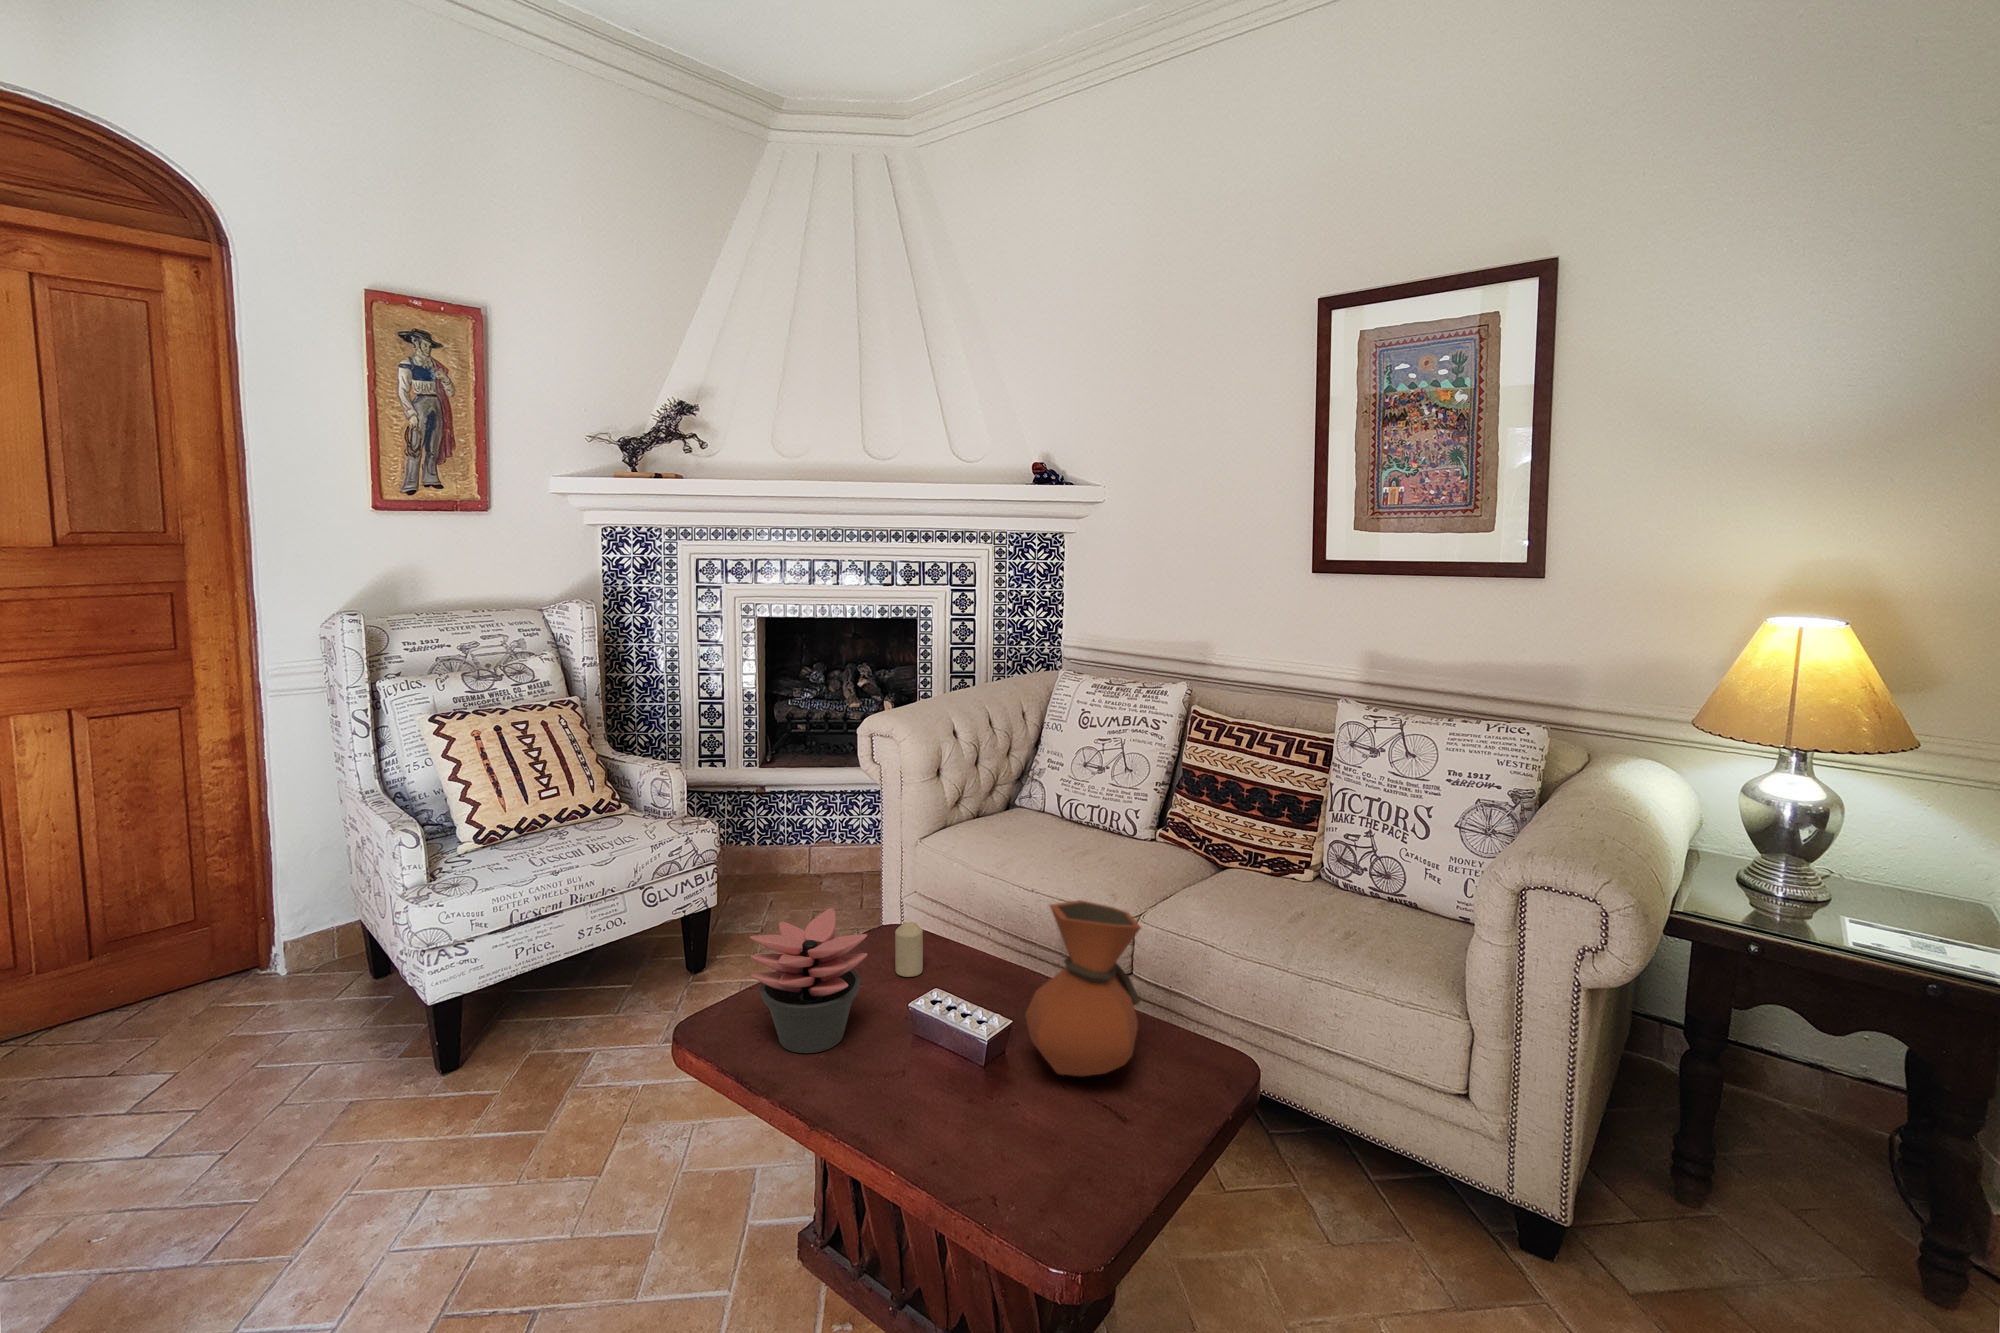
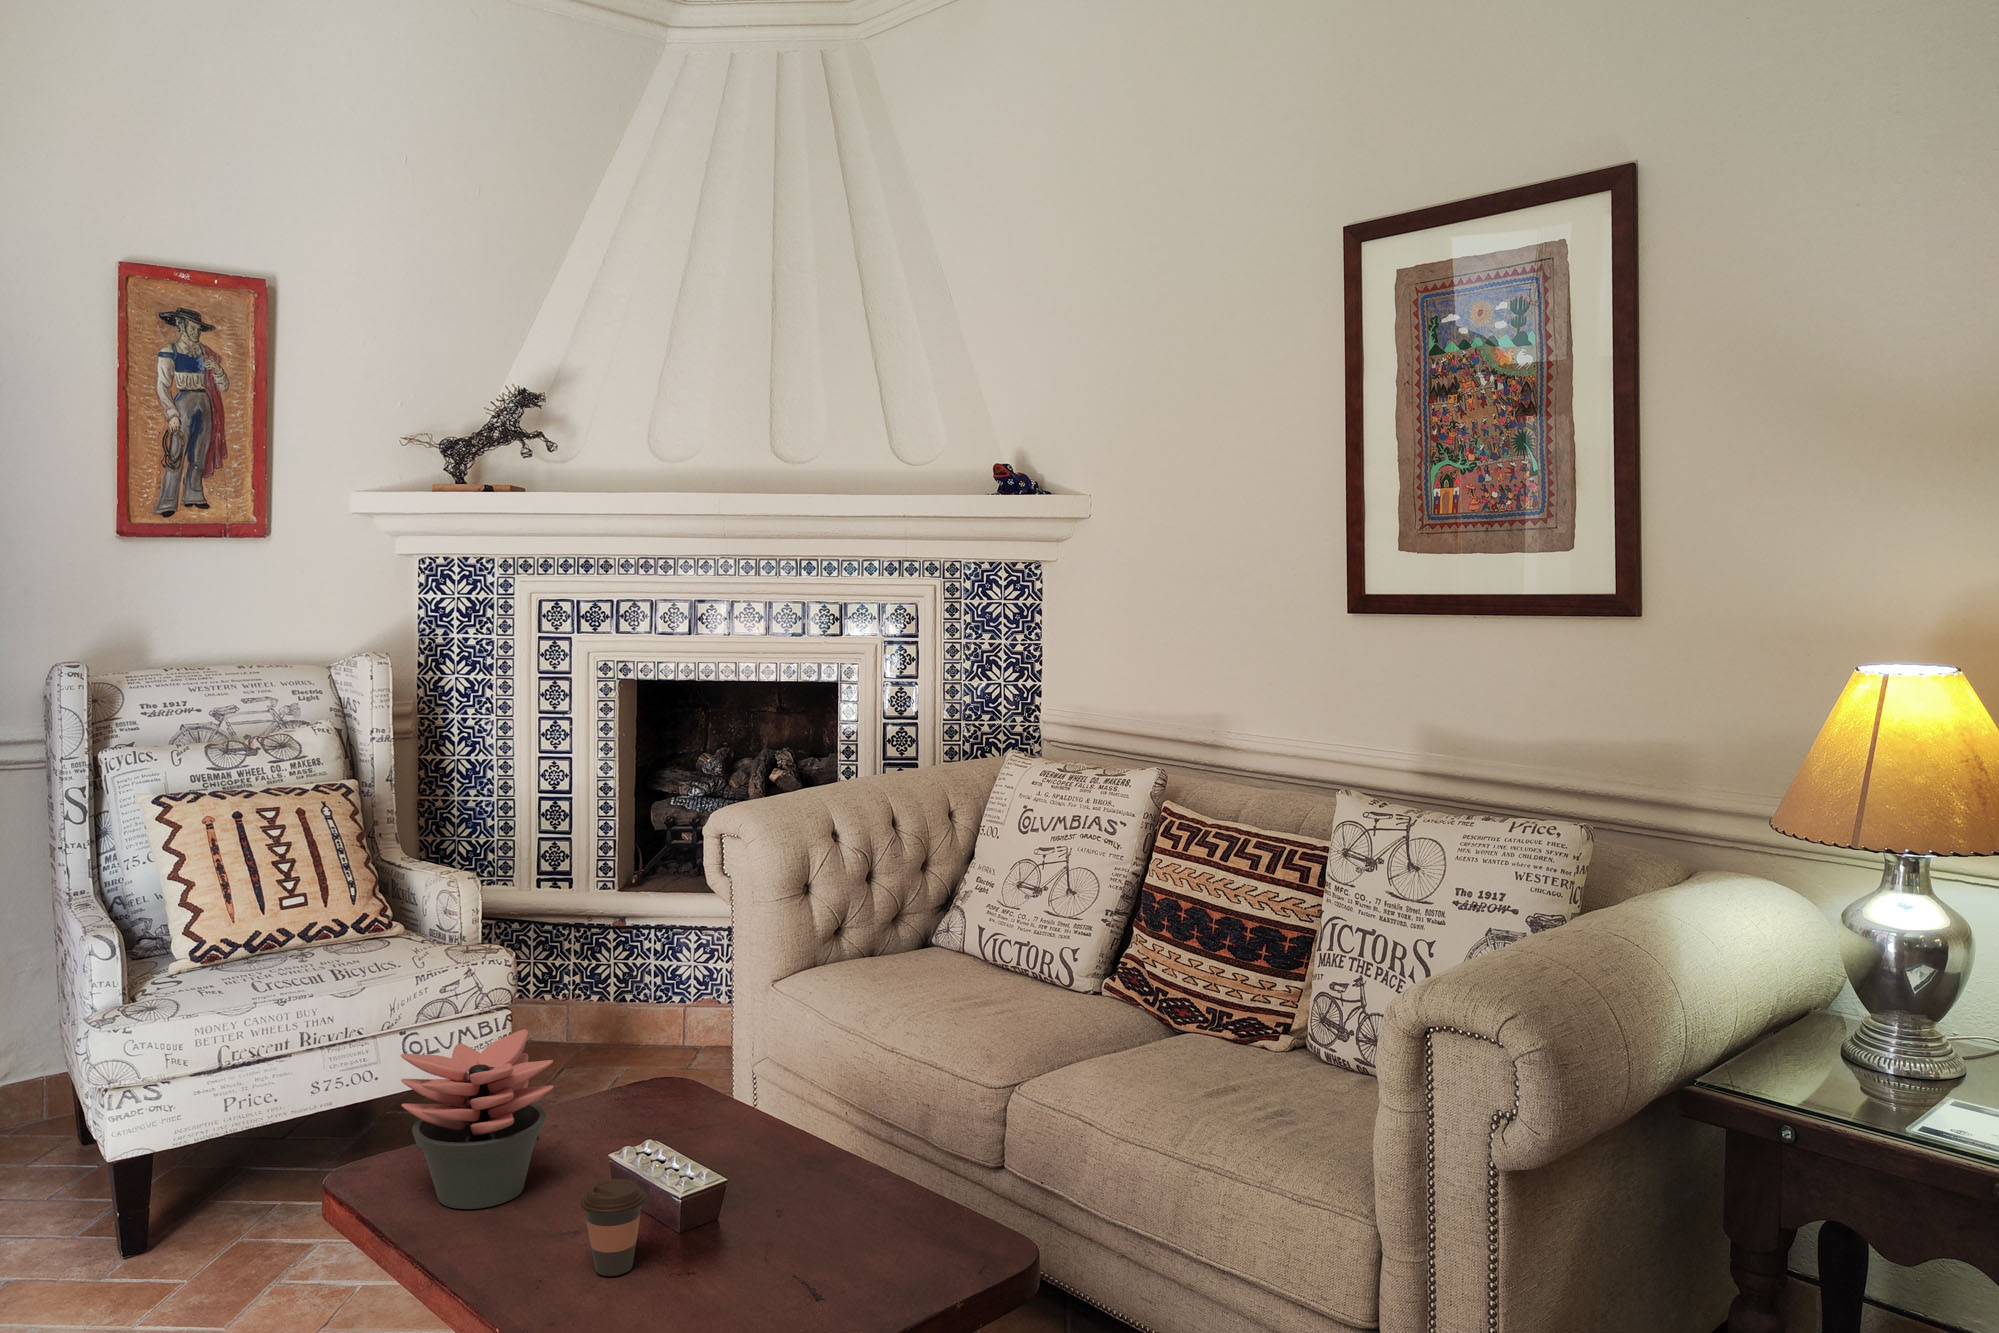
vase: present [1025,900,1141,1076] -> none [722,1022,877,1247]
candle: present [895,922,923,977] -> none [631,1061,669,1134]
coffee cup: none [931,1032,981,1109] -> present [580,1179,646,1276]

